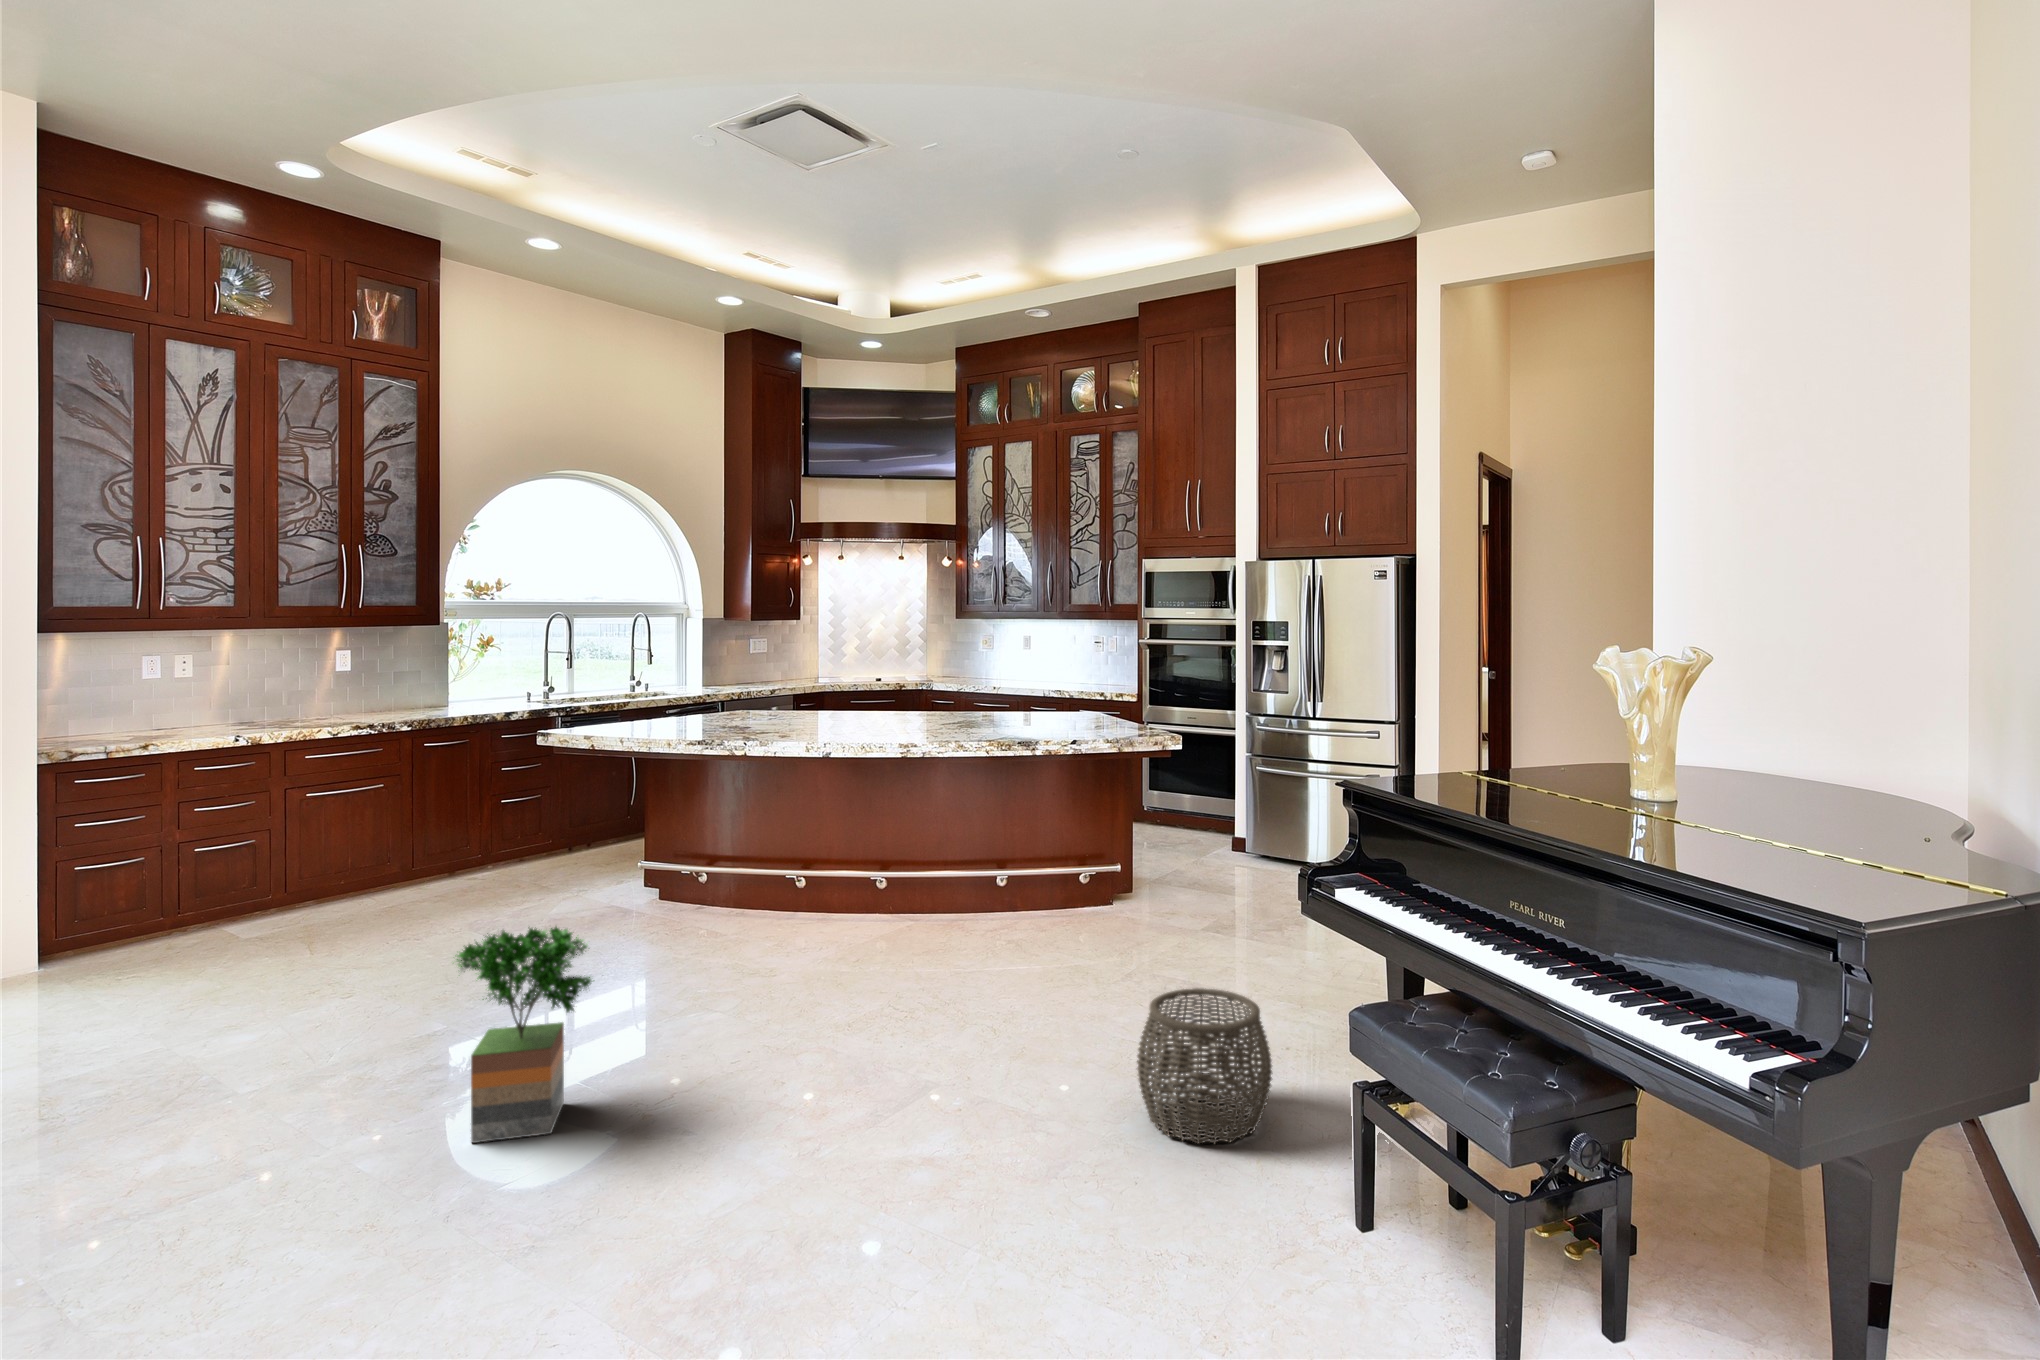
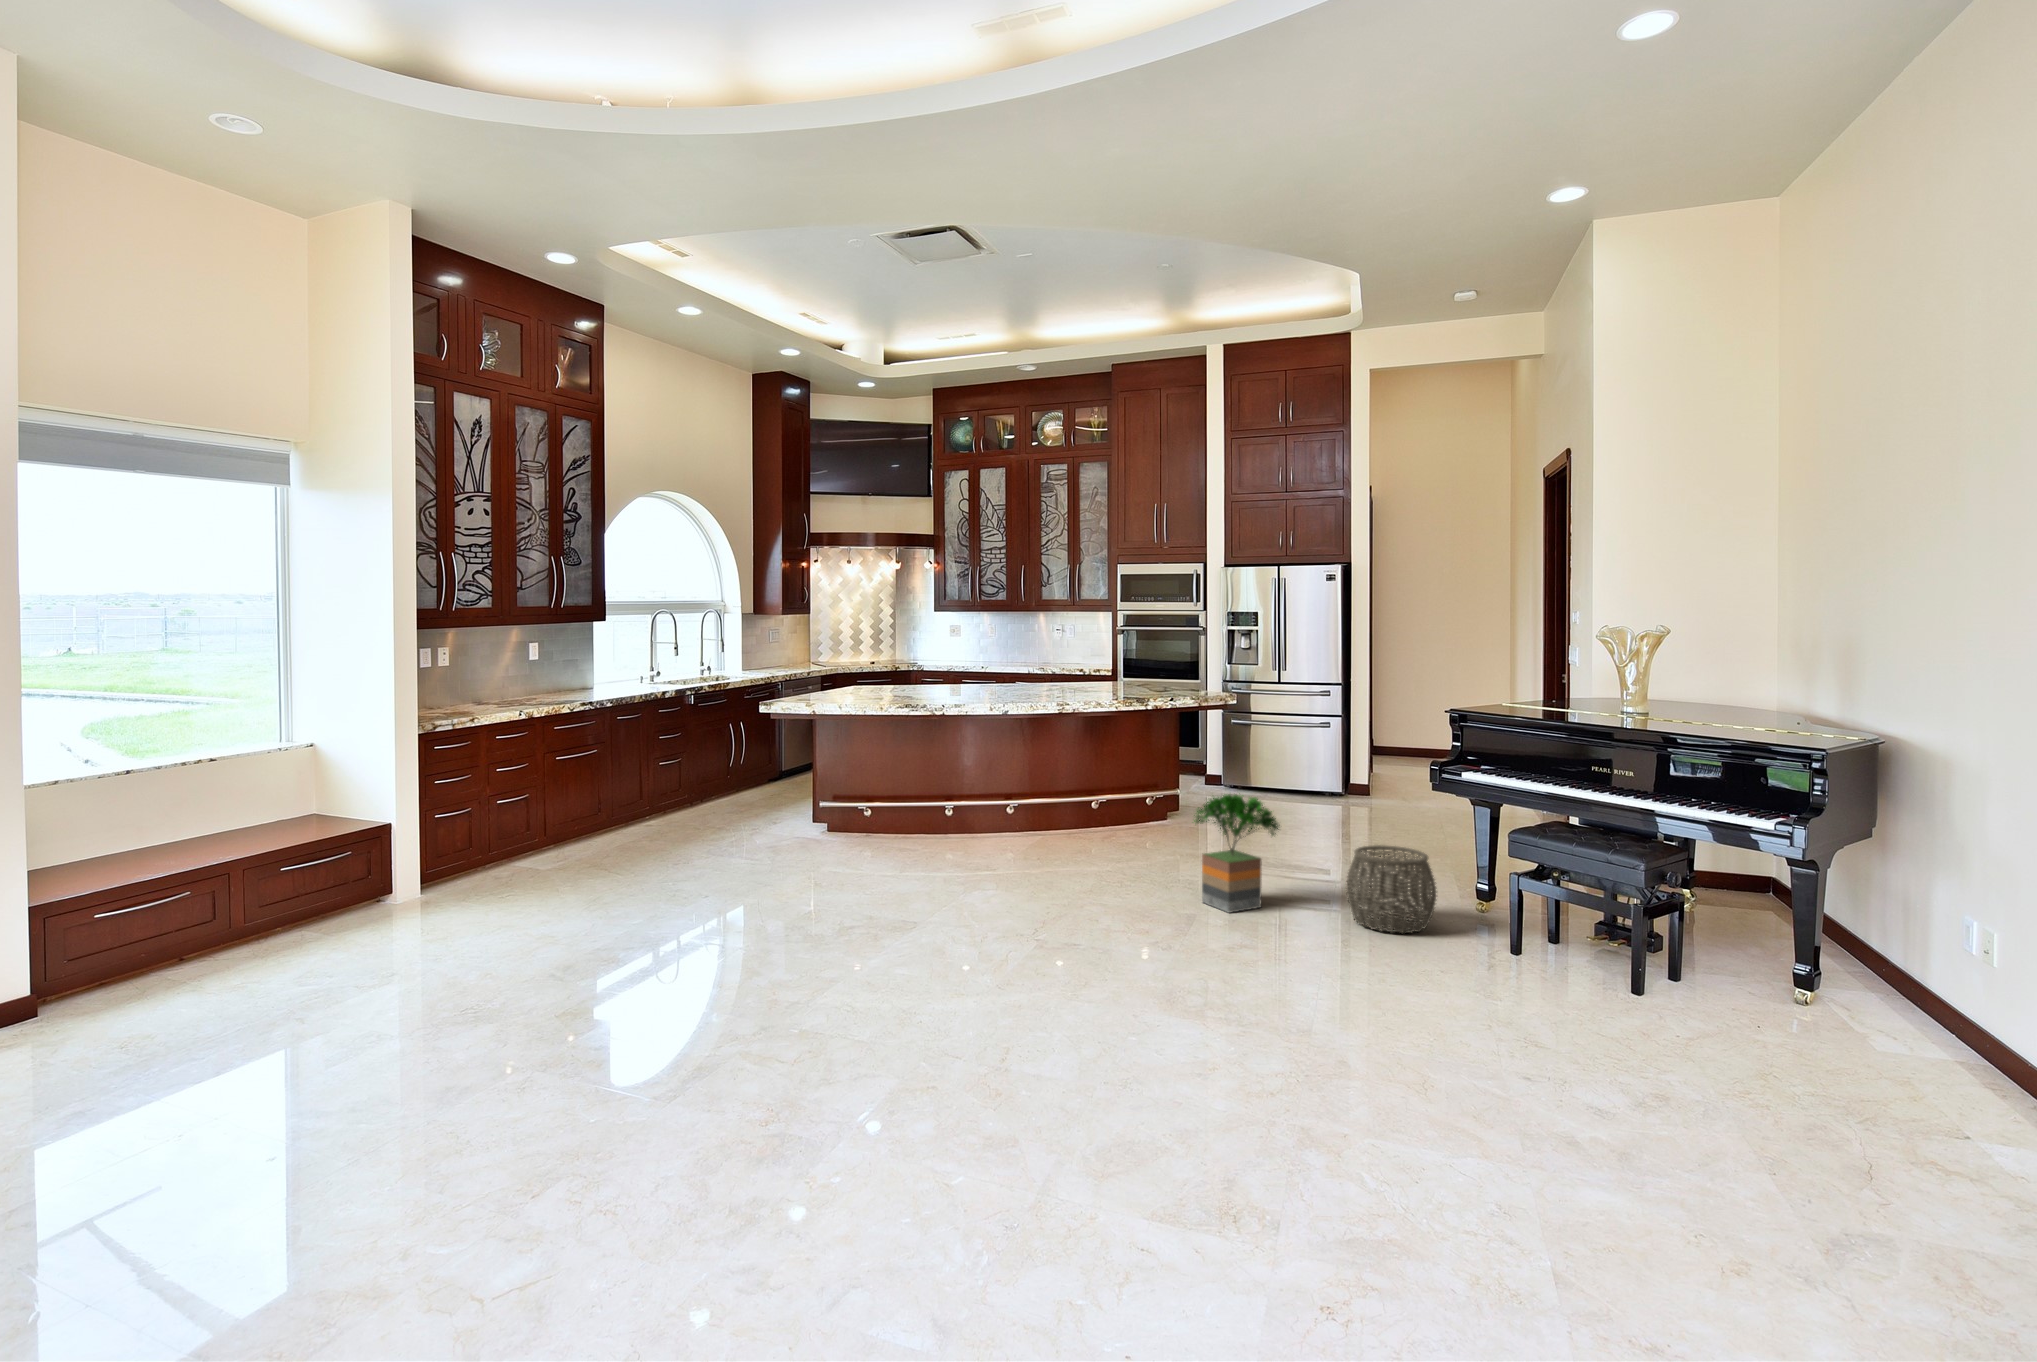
potted tree: present [455,927,592,1143] -> present [1194,794,1280,913]

